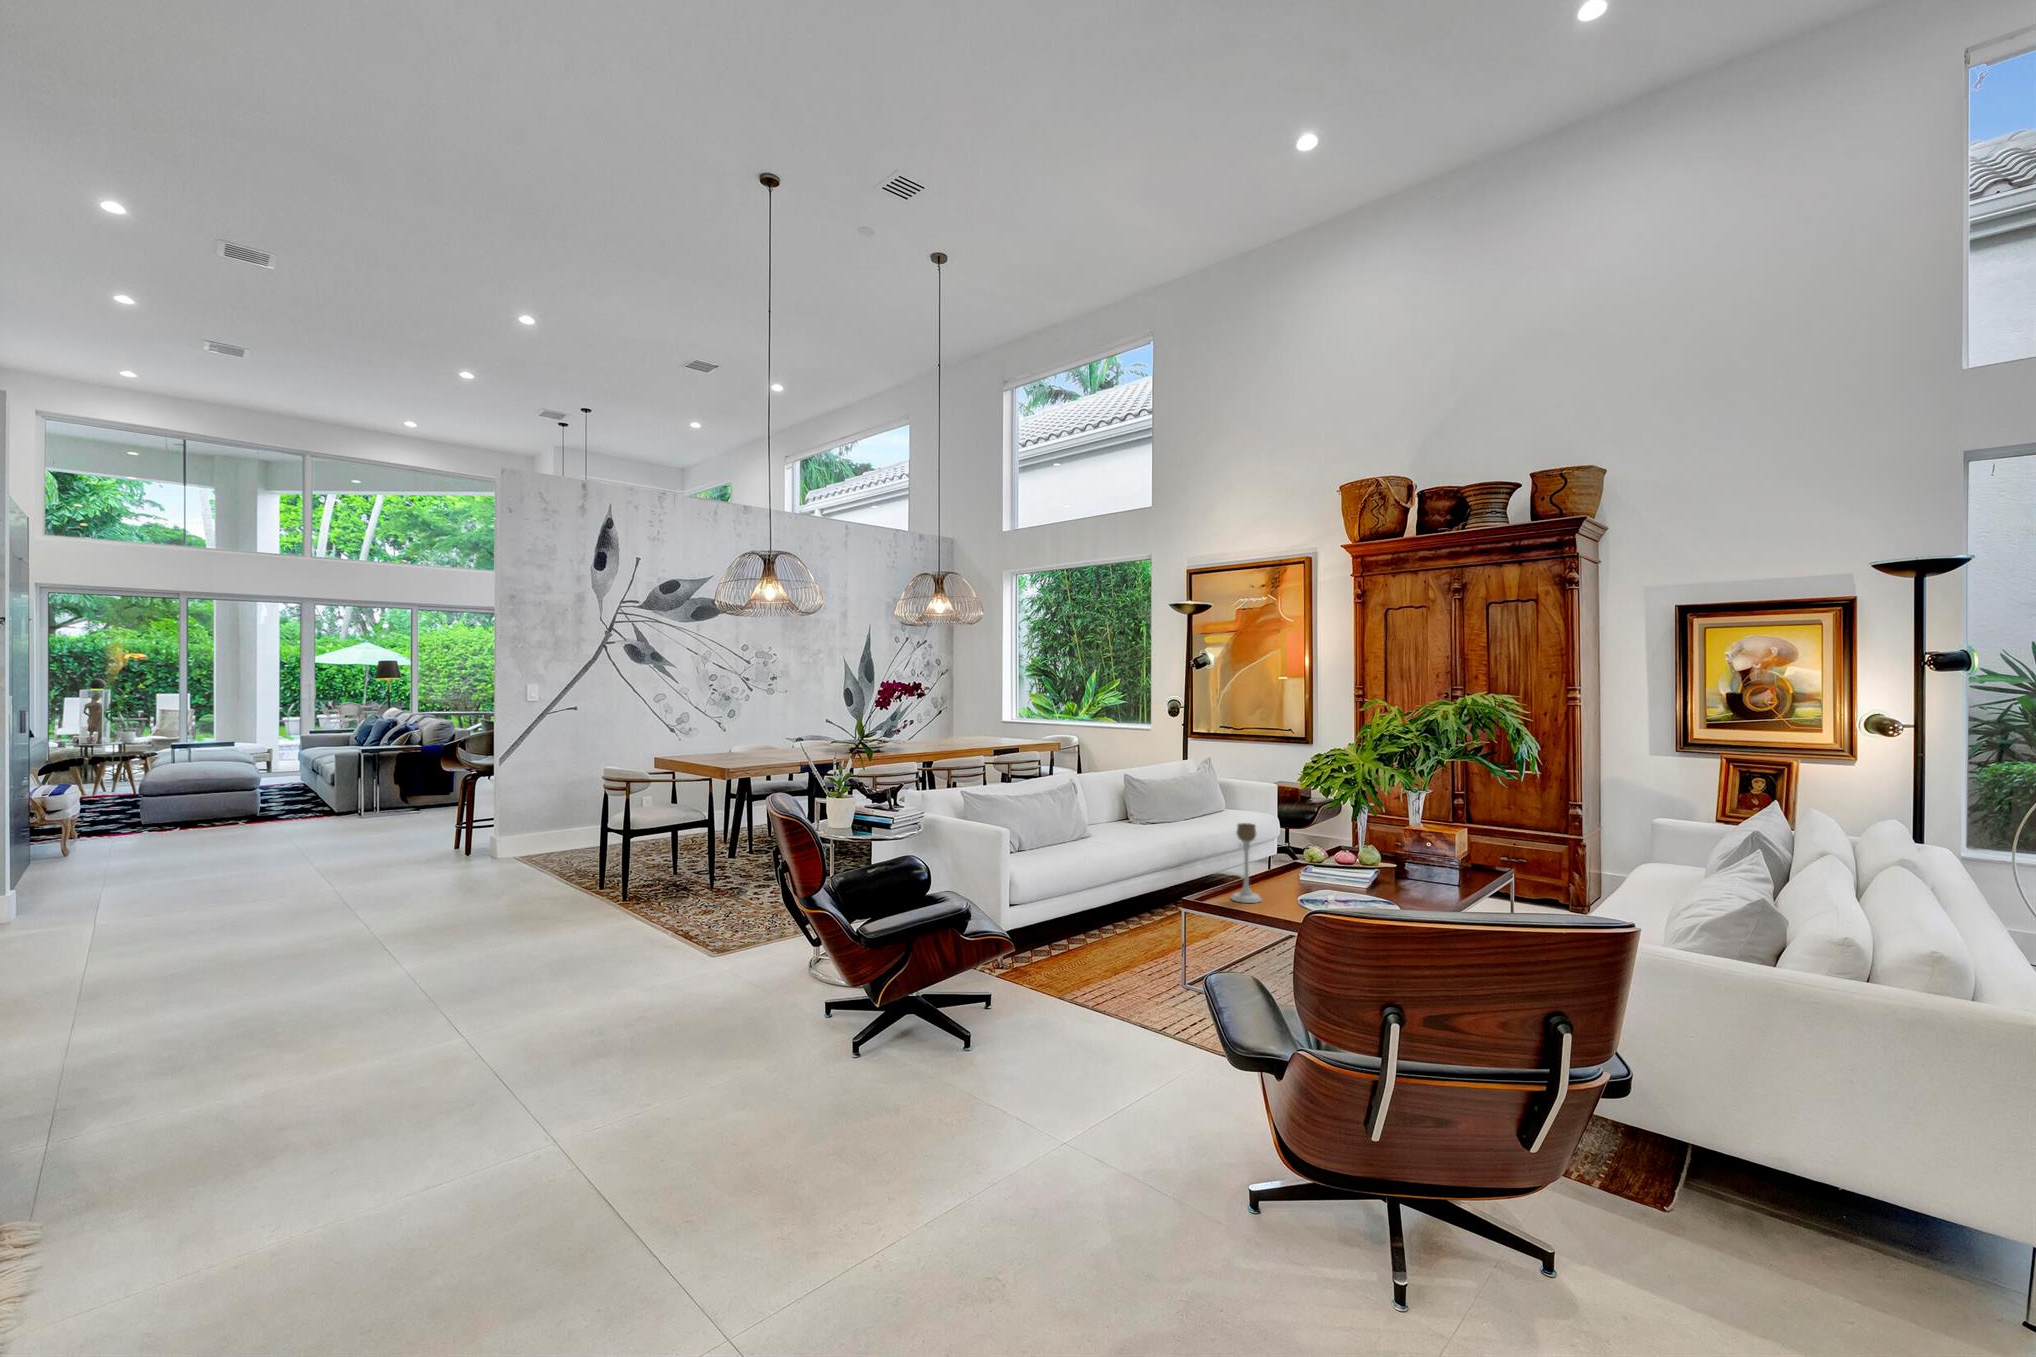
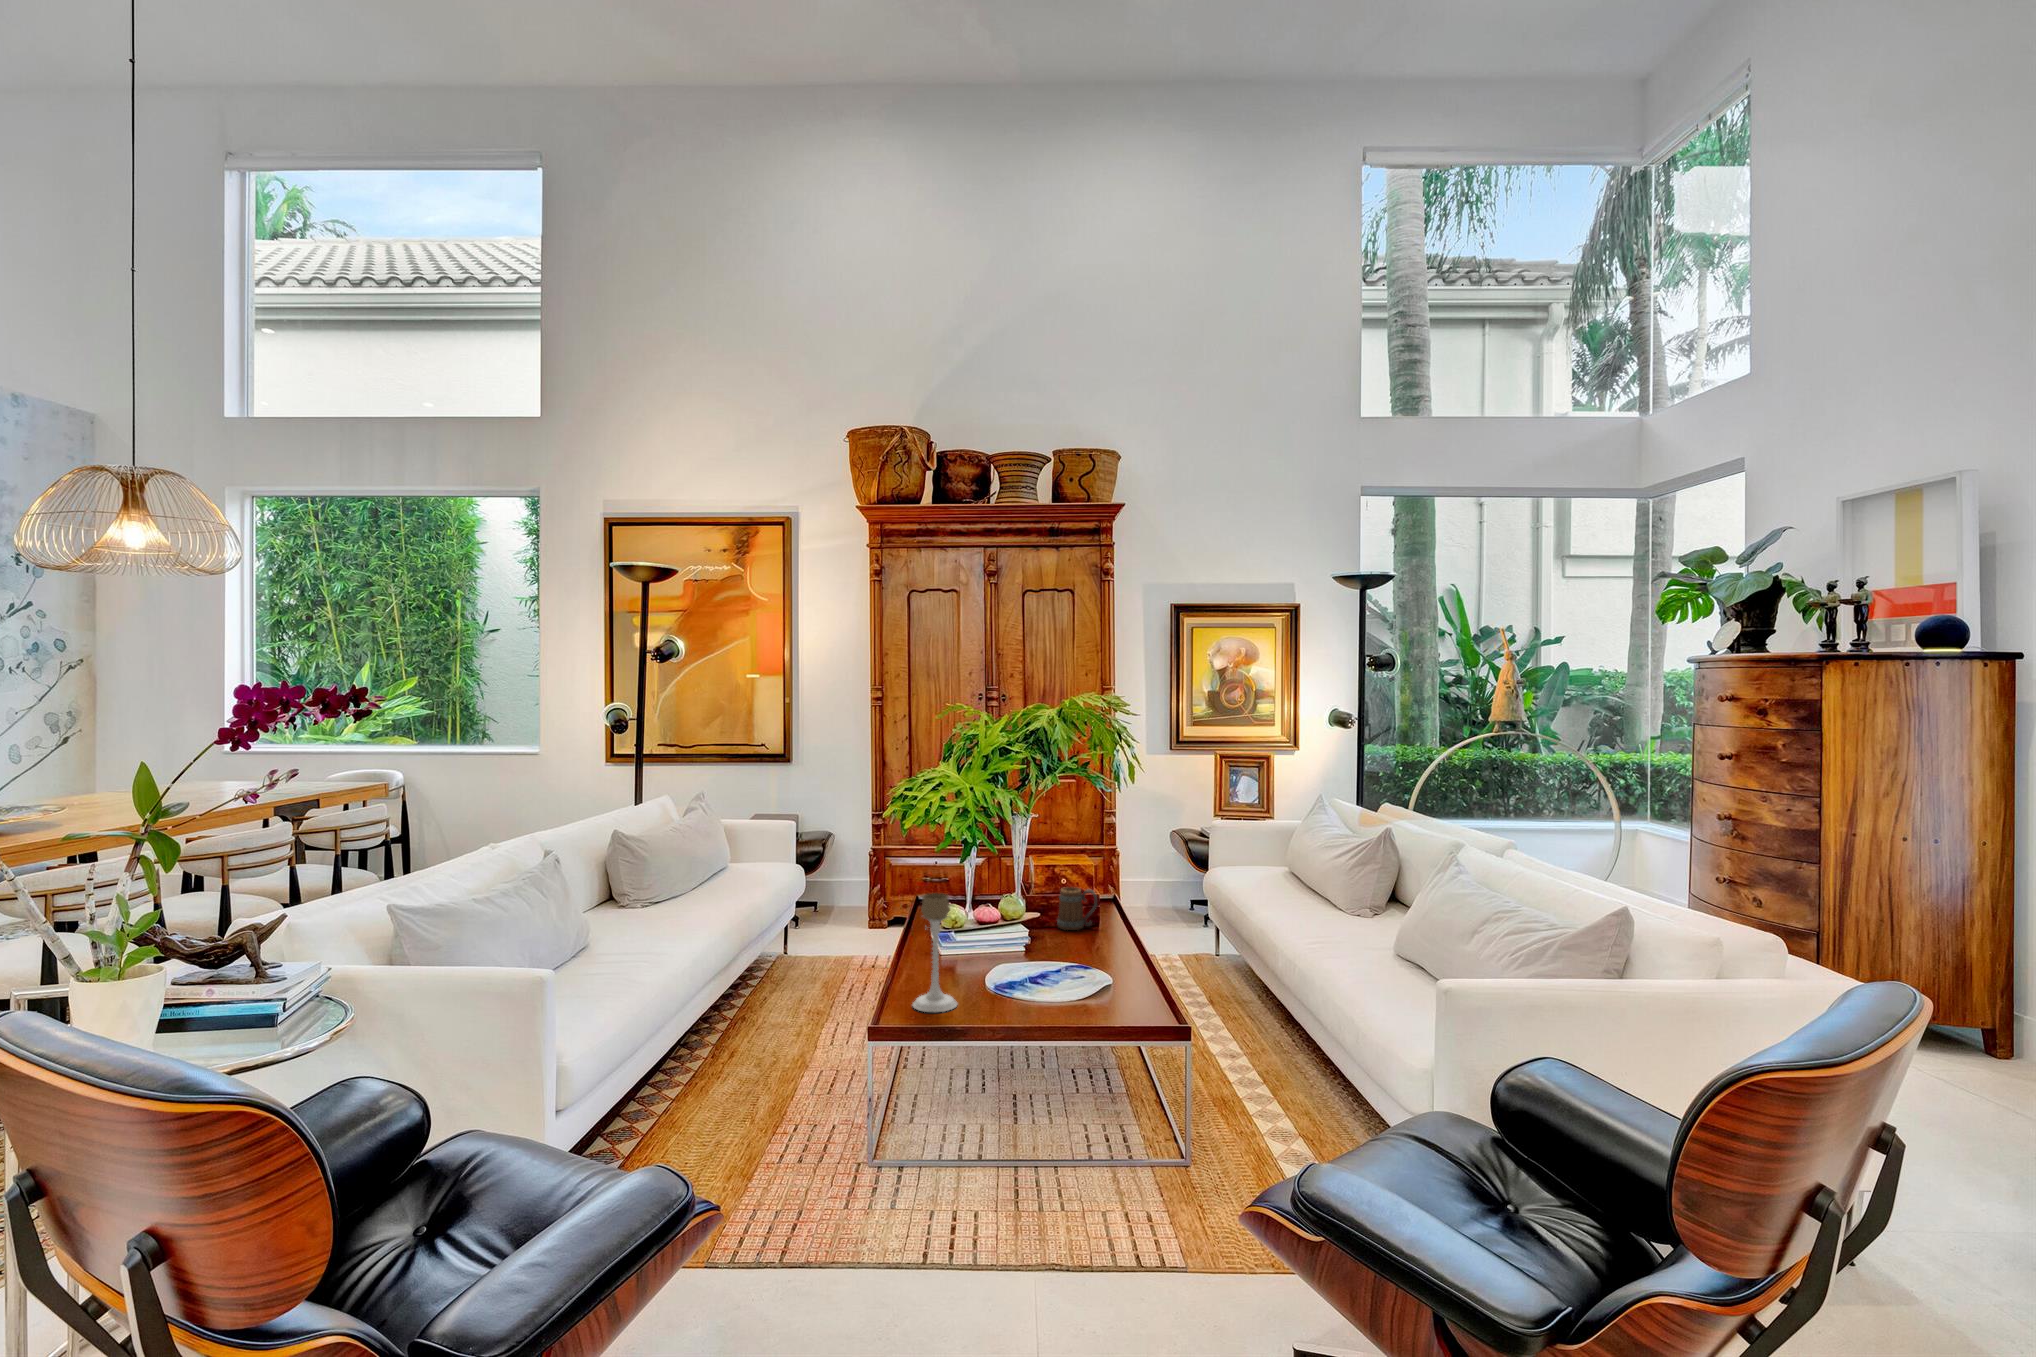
mug: none [1411,847,1446,882] -> present [1057,887,1097,930]

